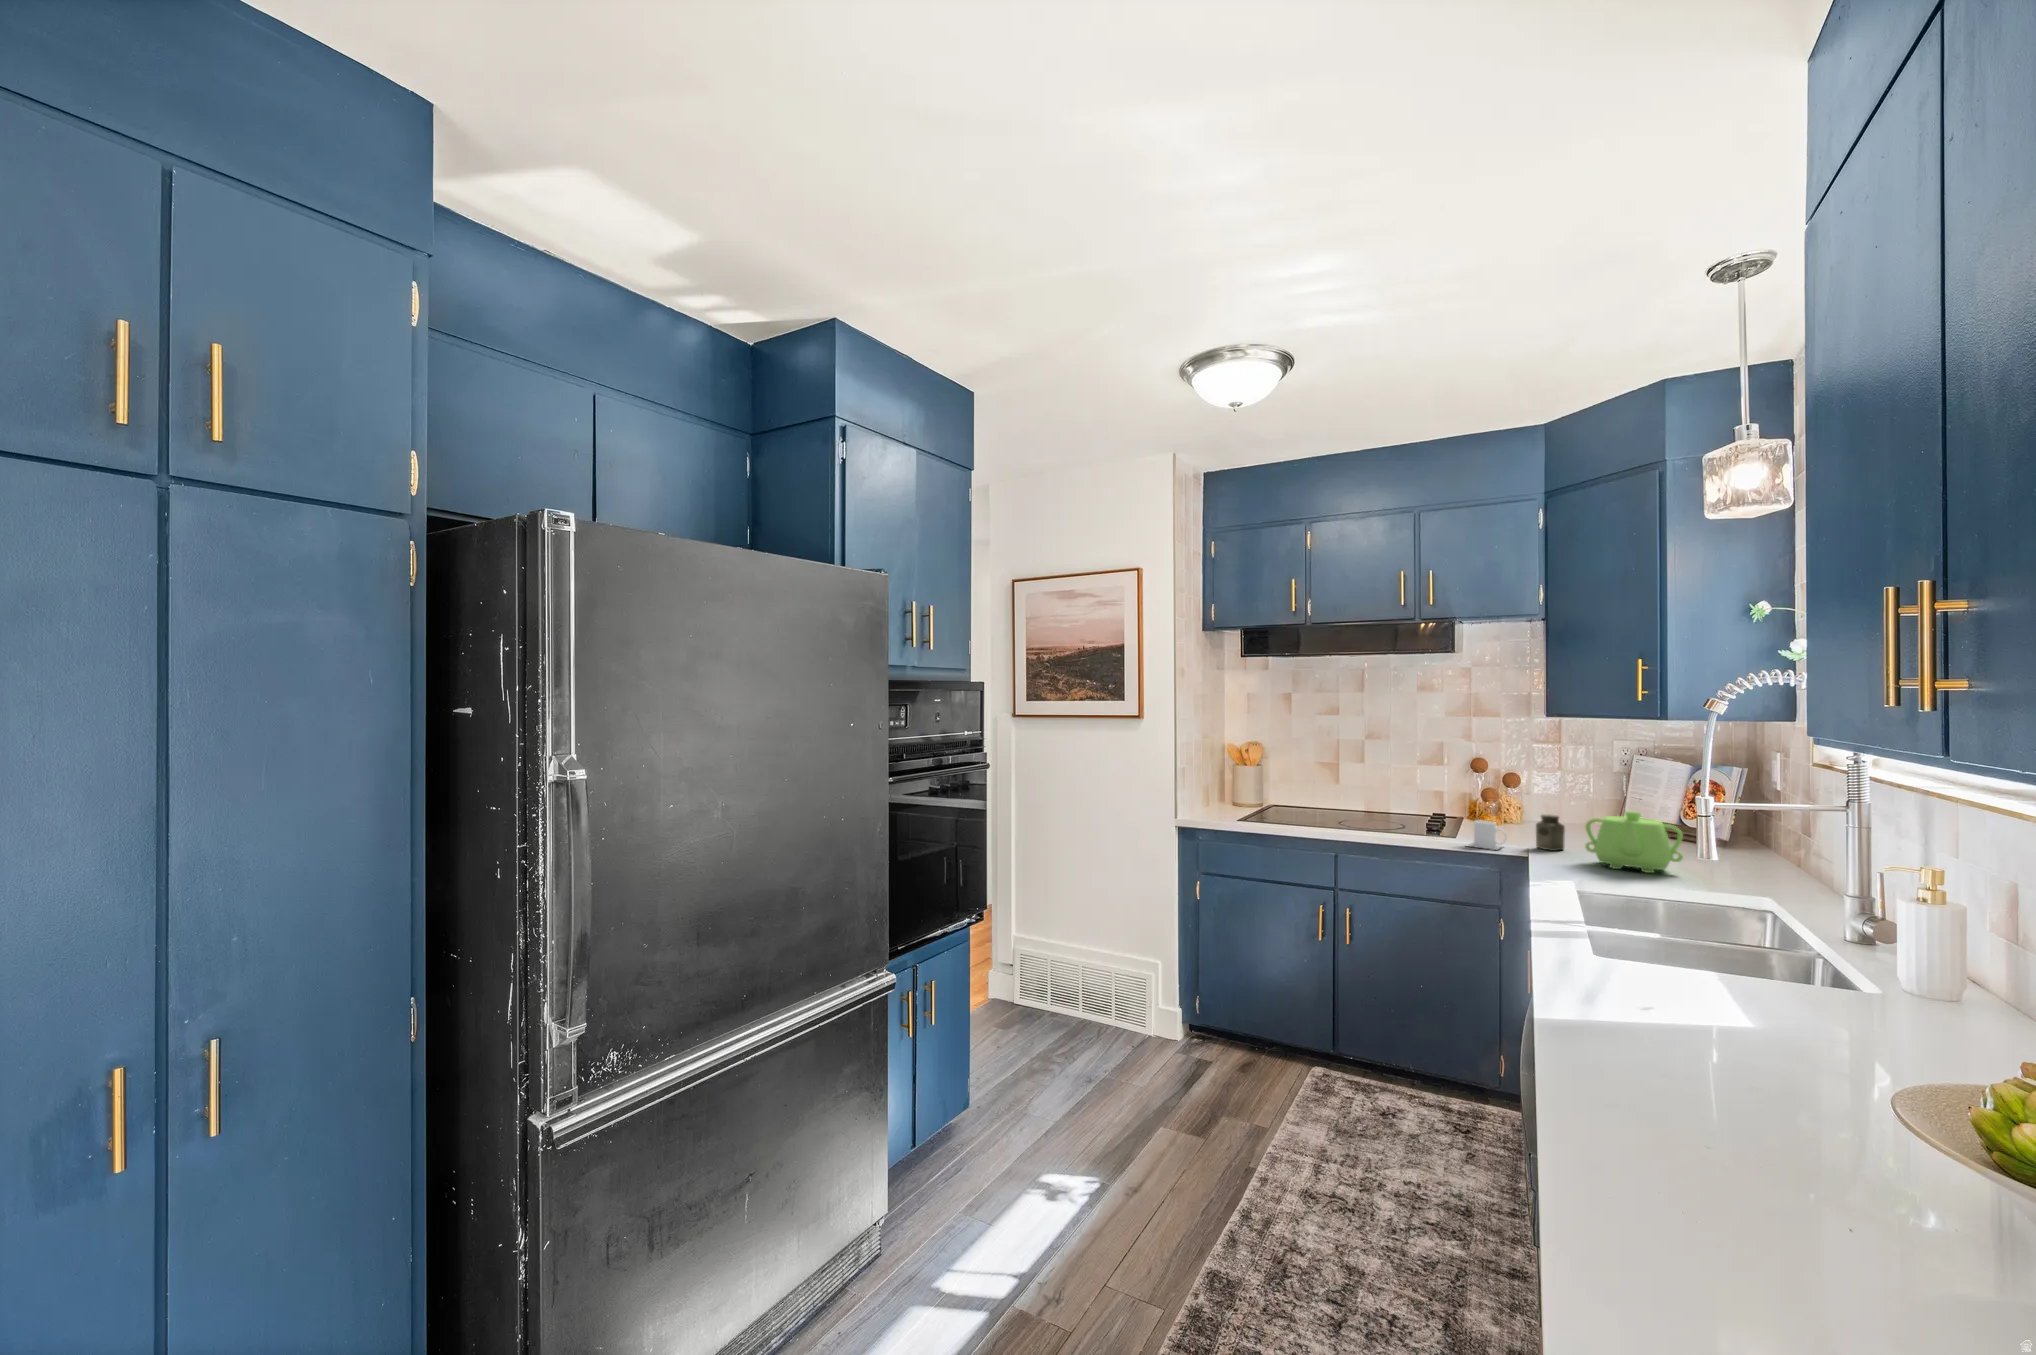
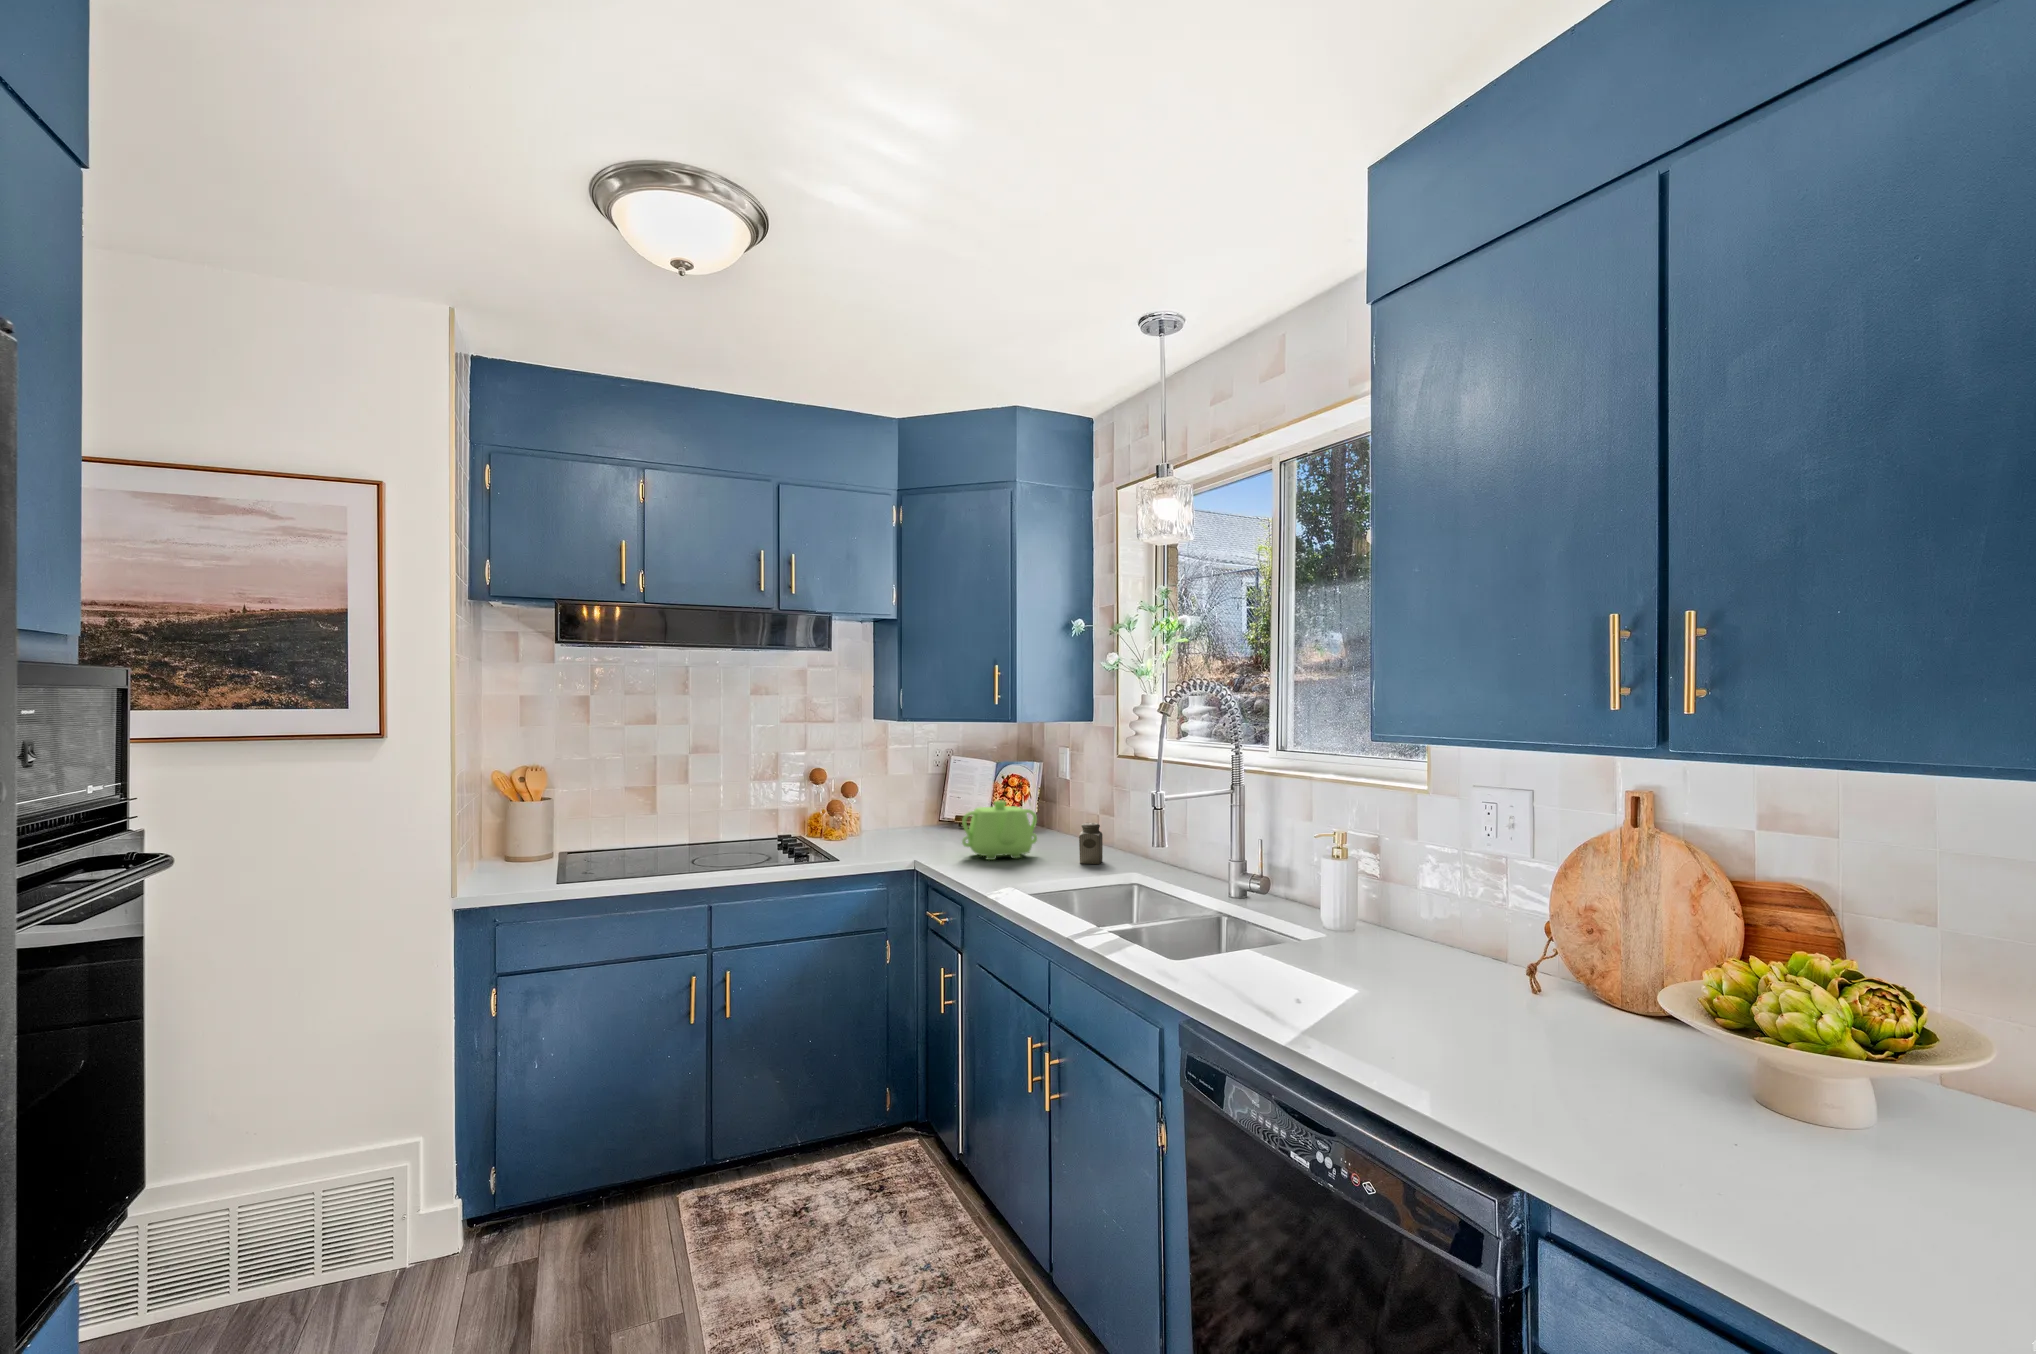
salt shaker: present [1536,814,1565,851] -> present [1079,823,1103,864]
mug: present [1468,820,1507,850] -> none [847,830,886,863]

